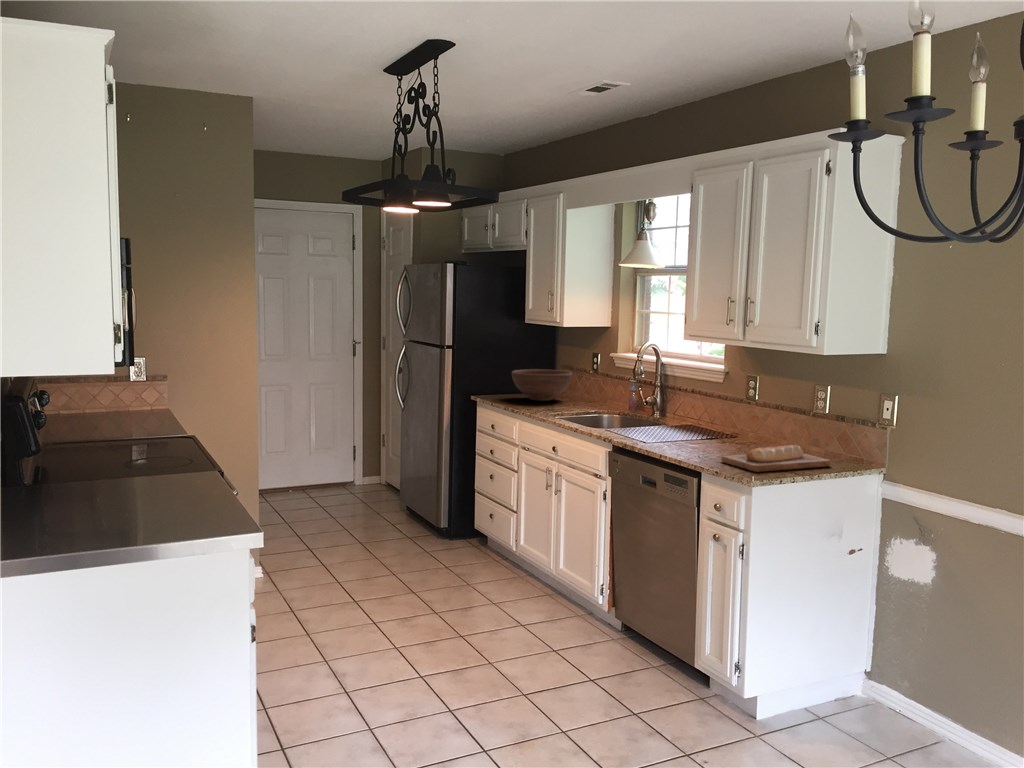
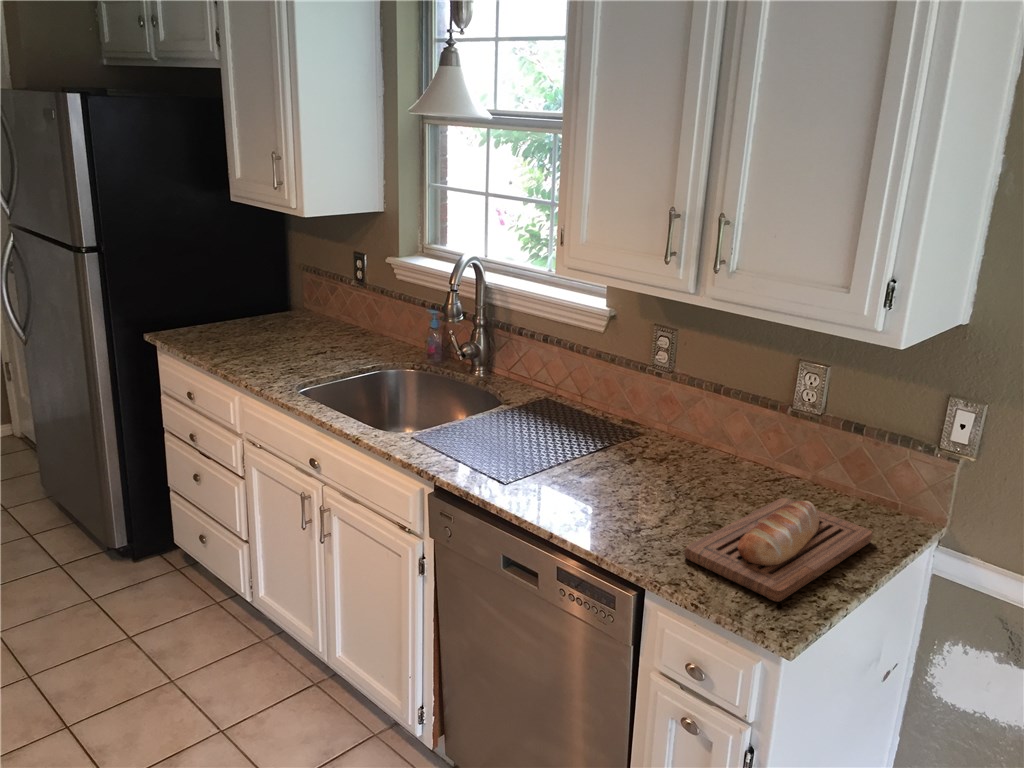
fruit bowl: present [512,369,572,401] -> none [215,281,321,340]

